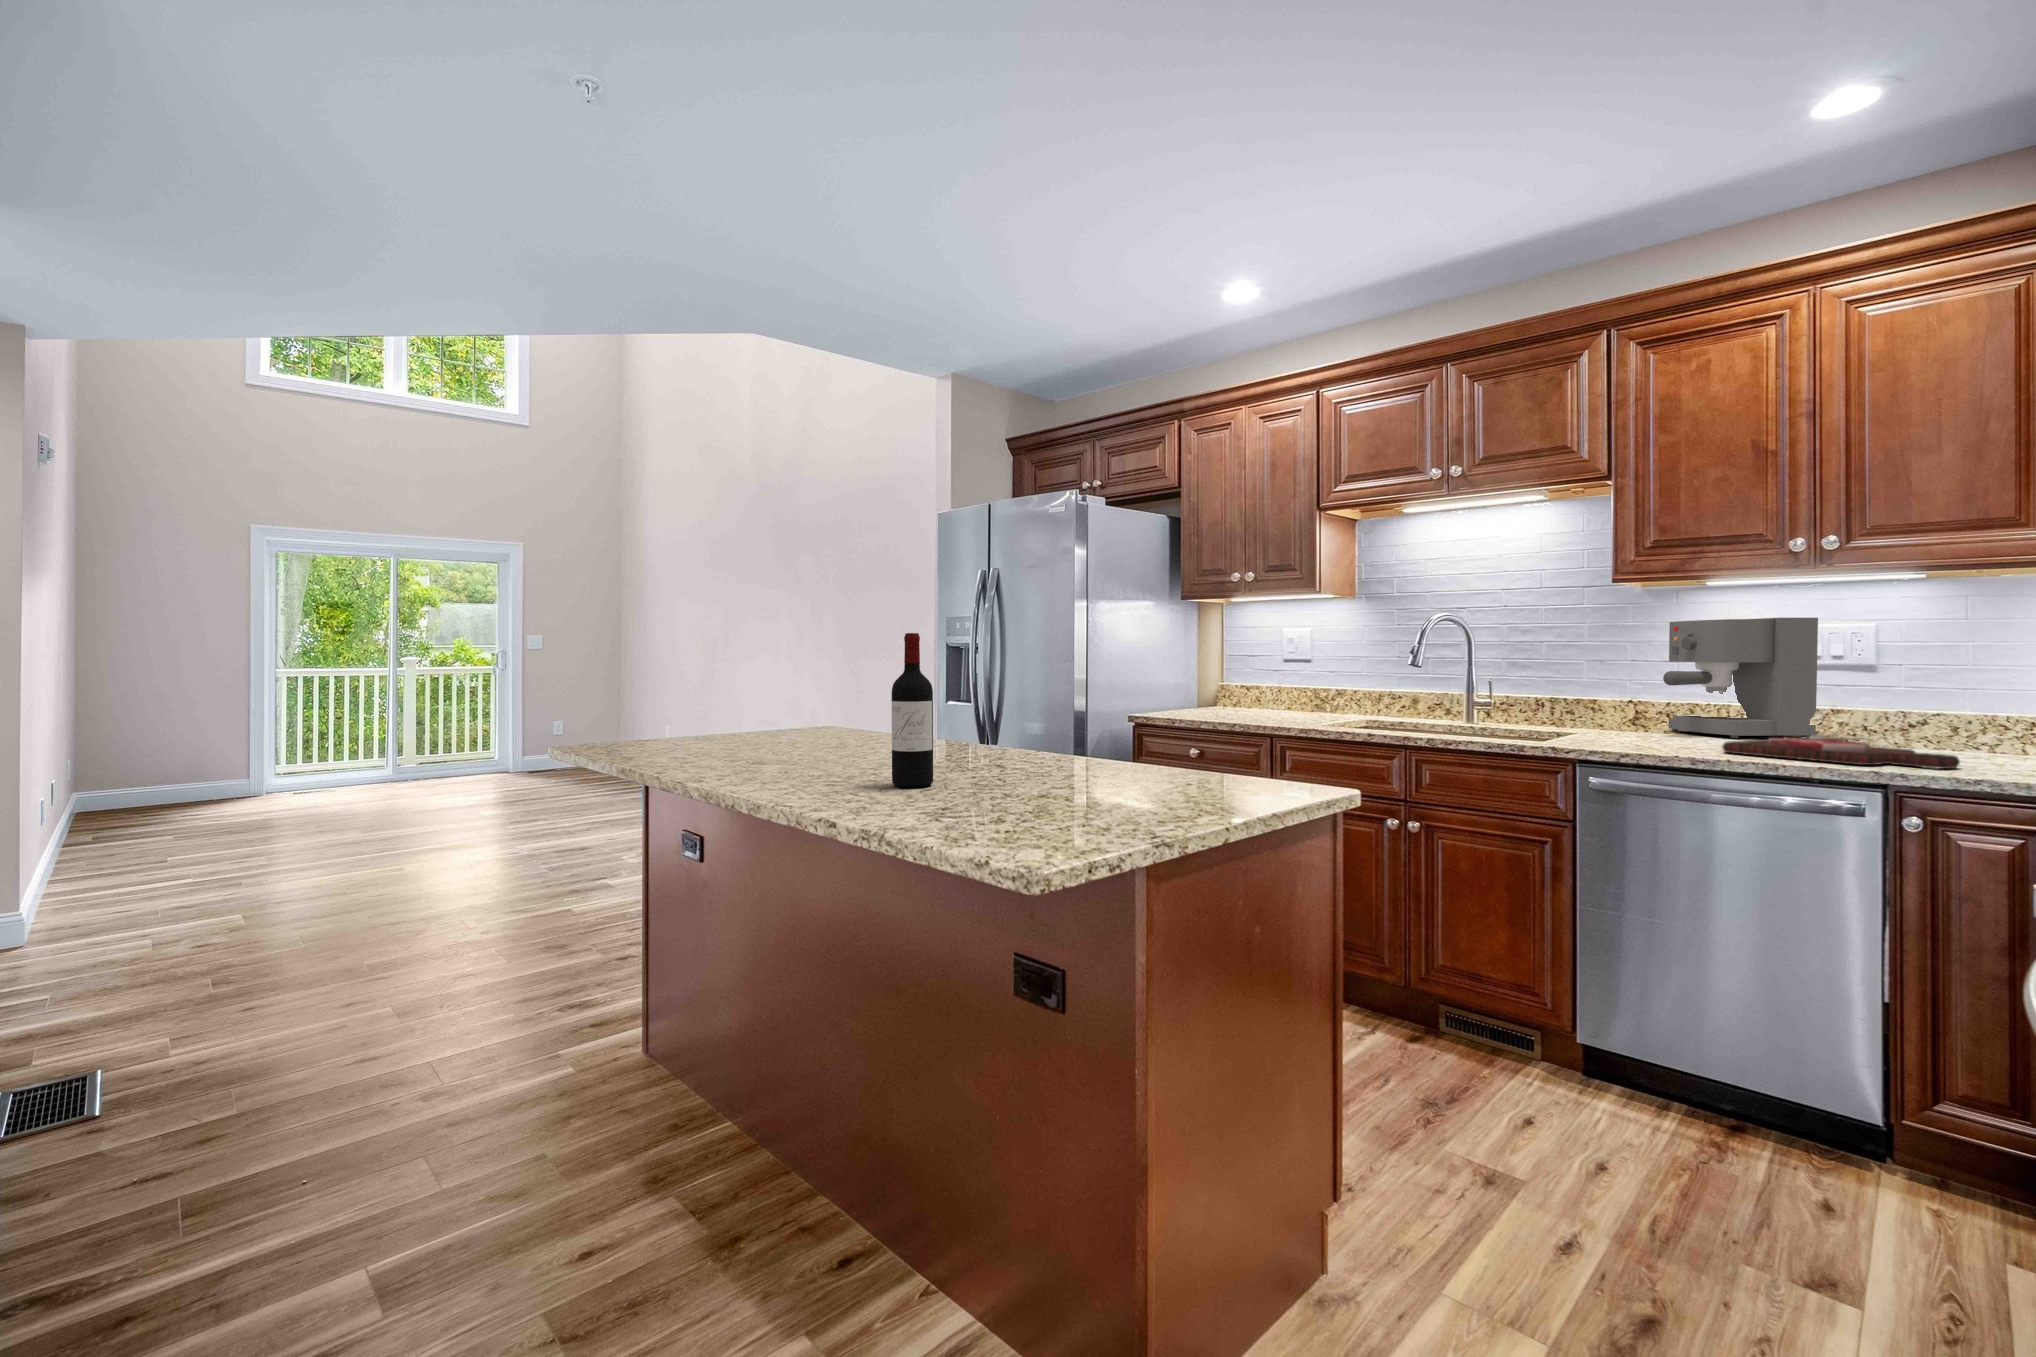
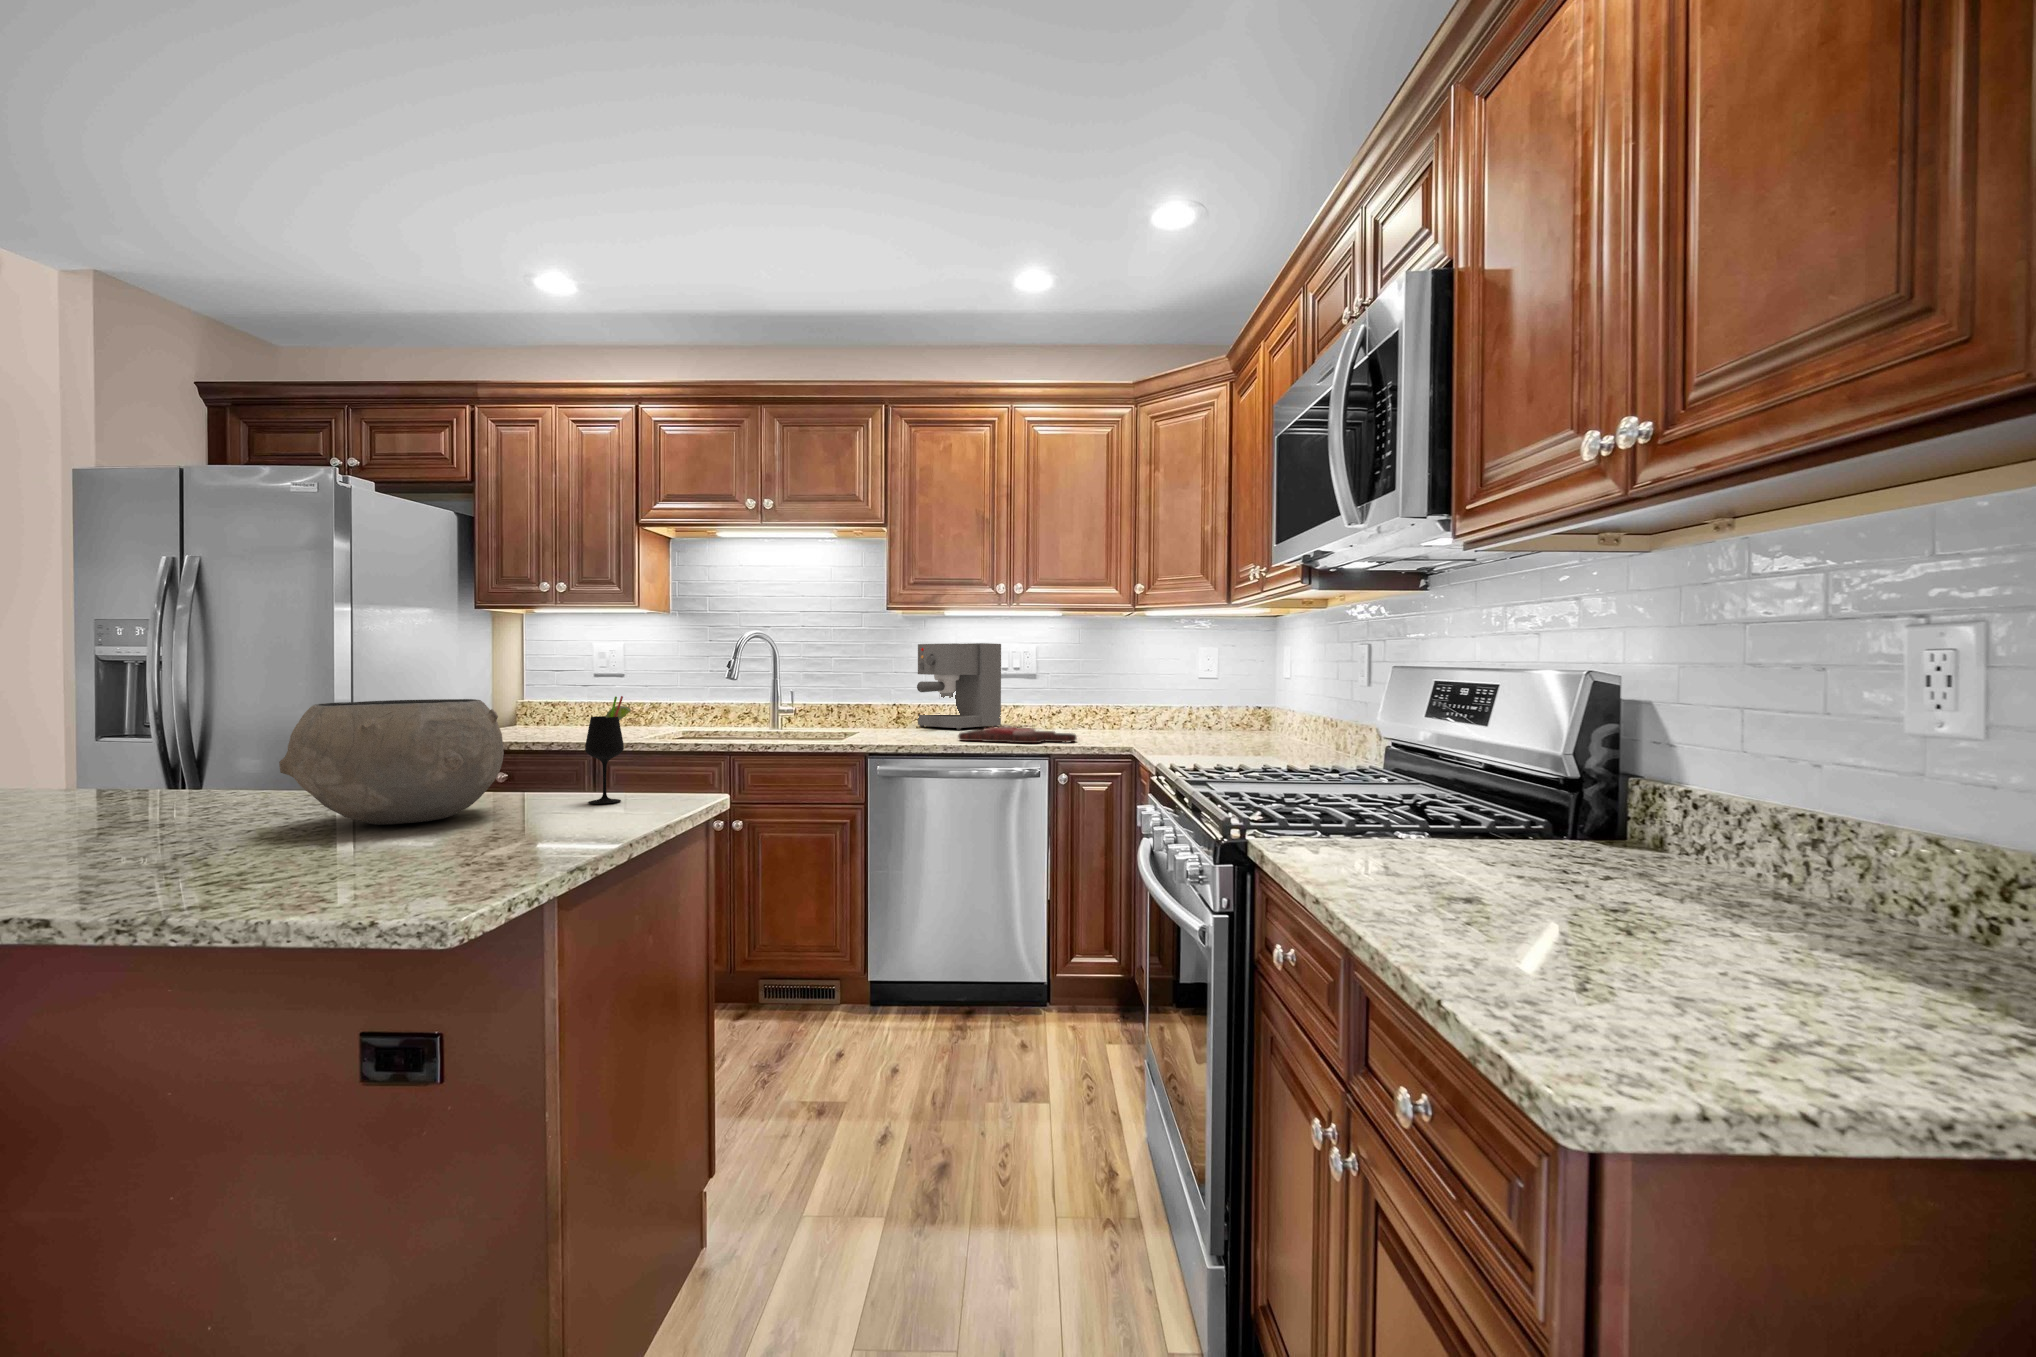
wine bottle: present [892,633,933,787] -> none [94,637,177,855]
ceramic bowl: none [990,681,1143,786] -> present [279,699,504,825]
wine glass: none [1212,682,1255,787] -> present [585,696,631,804]

